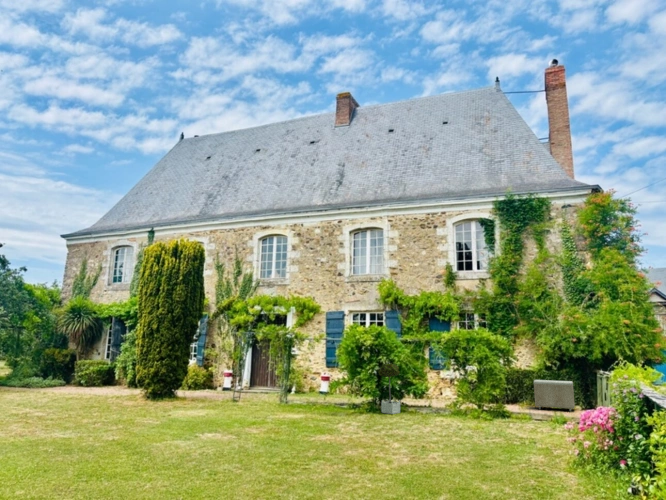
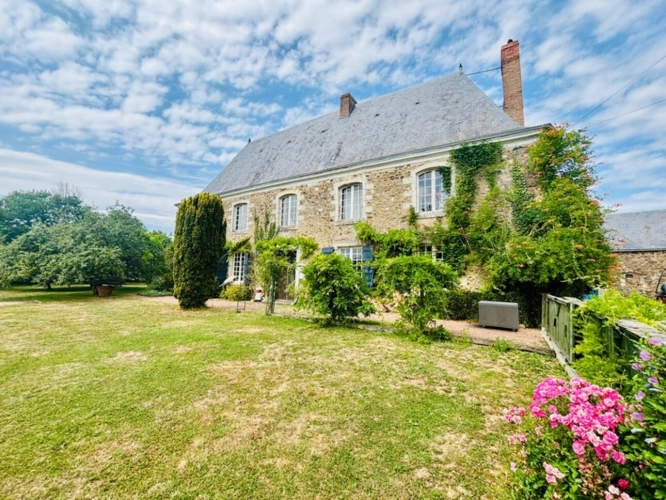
potted tree: present [379,363,400,414] -> none [331,285,350,329]

